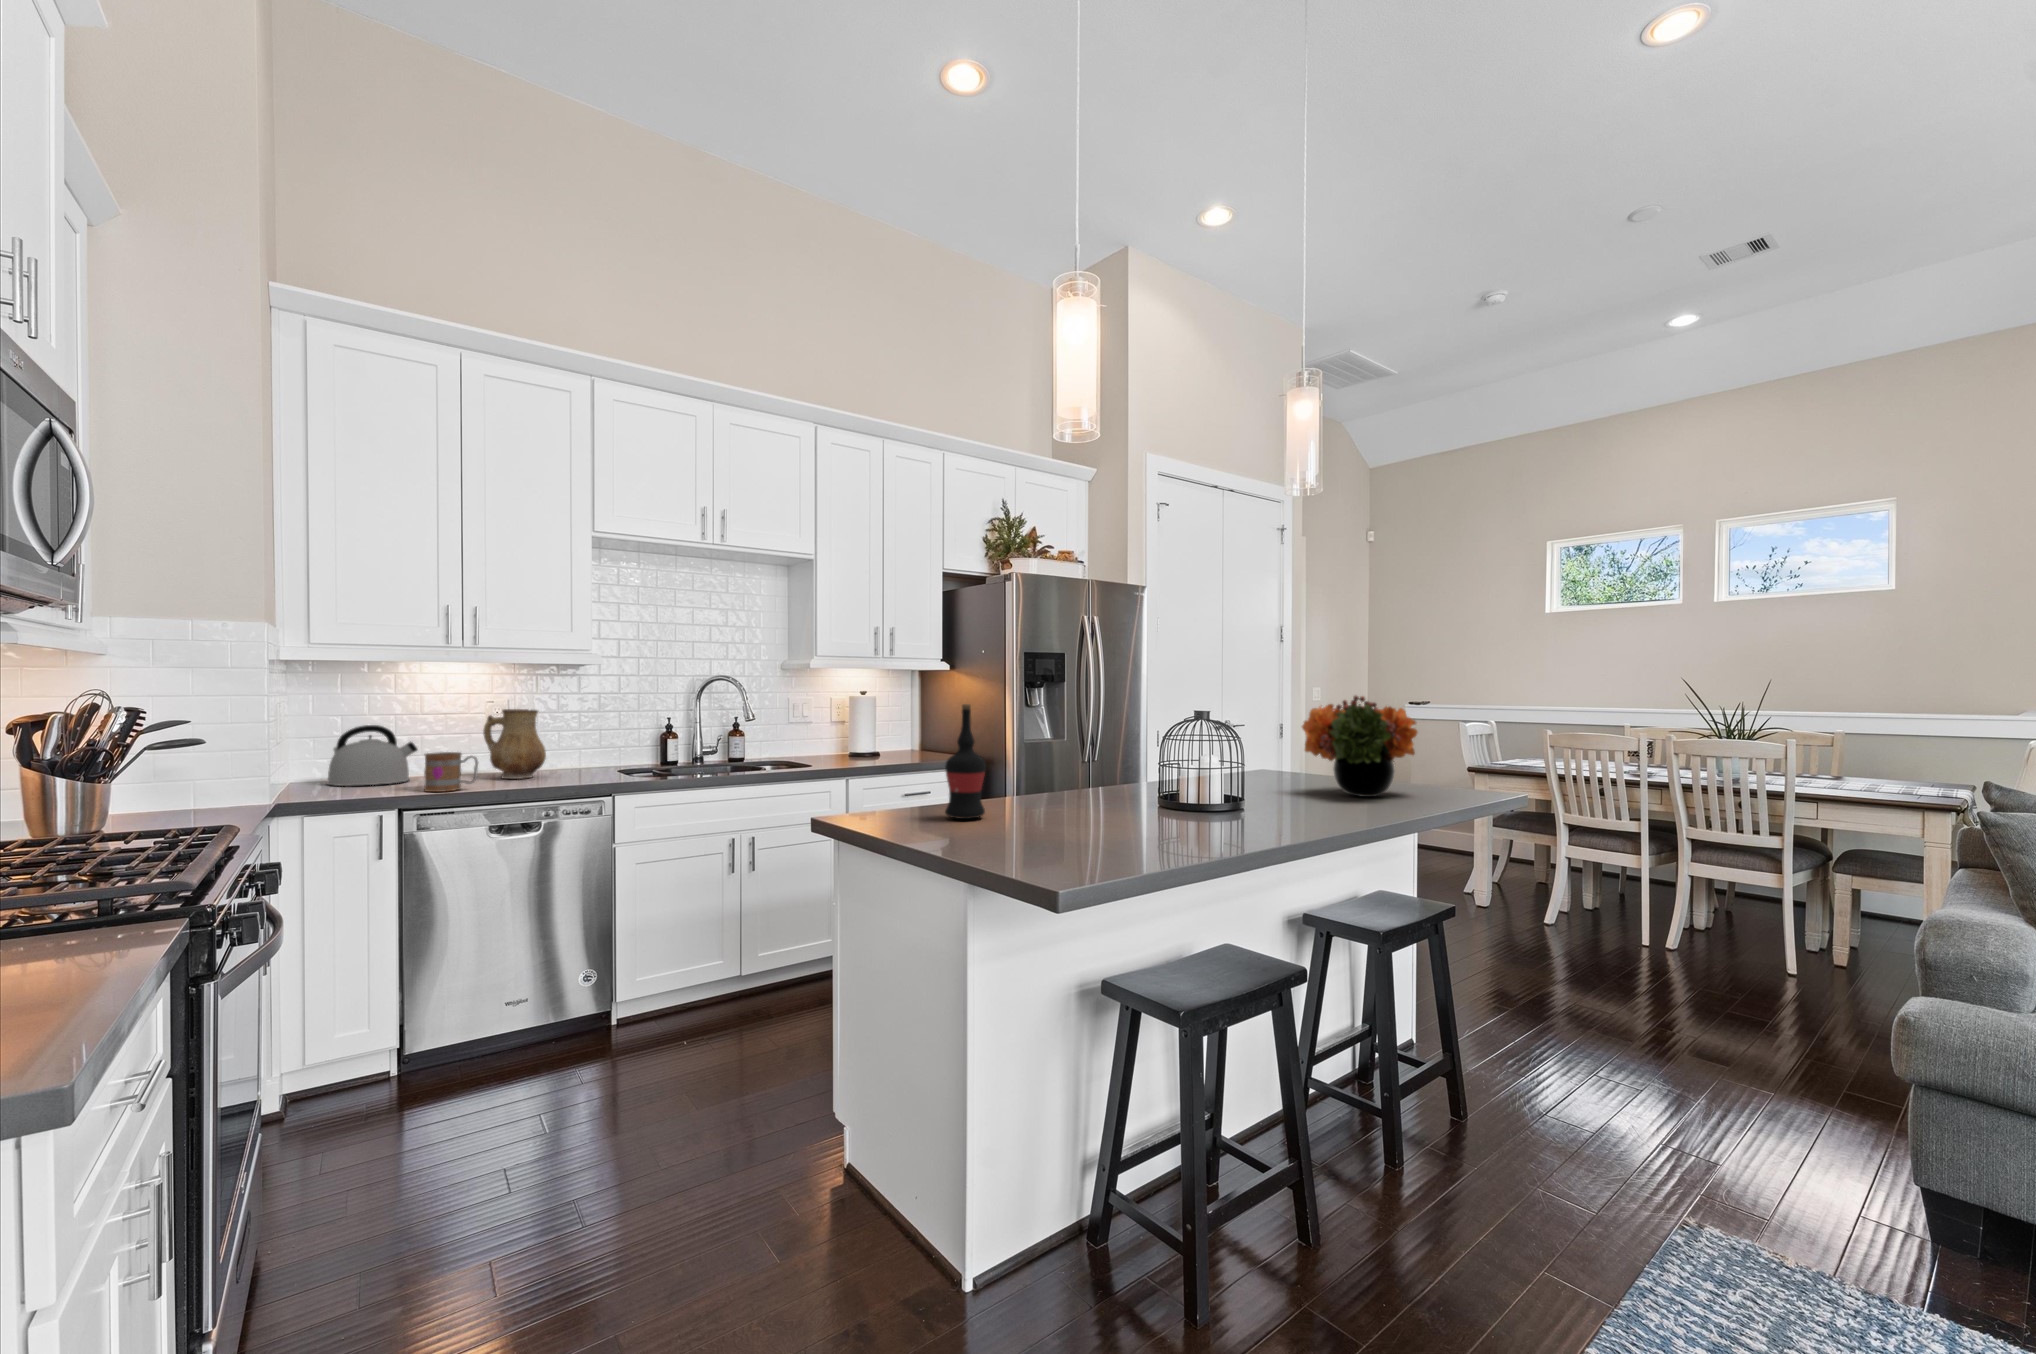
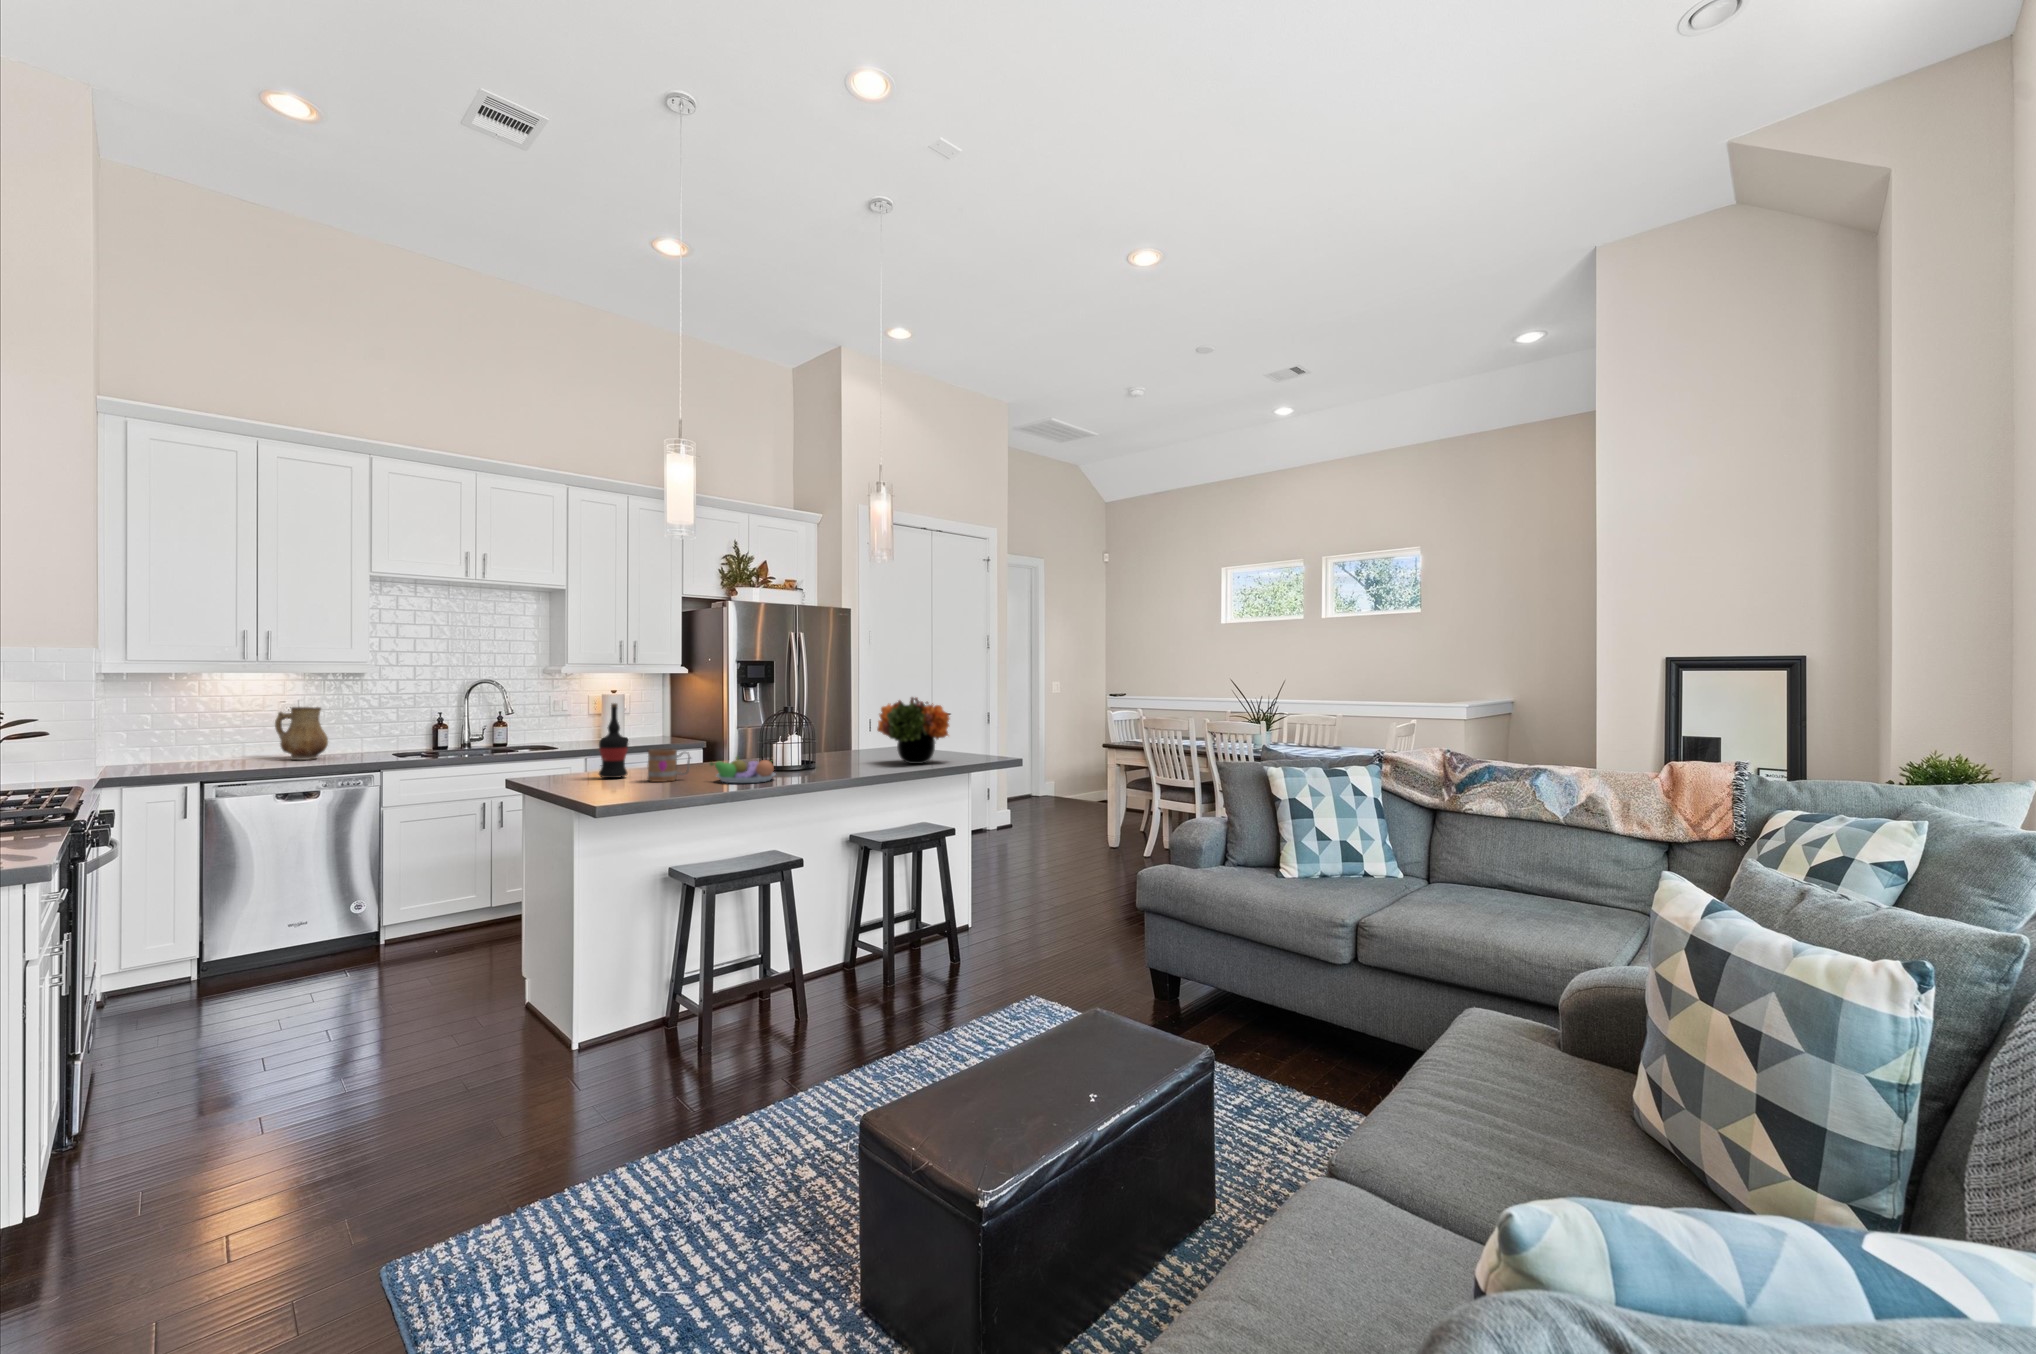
kettle: present [327,725,418,786] -> none [141,719,219,765]
mug: present [424,752,478,792] -> present [647,749,691,782]
fruit bowl: none [1126,787,1231,834] -> present [710,756,775,783]

